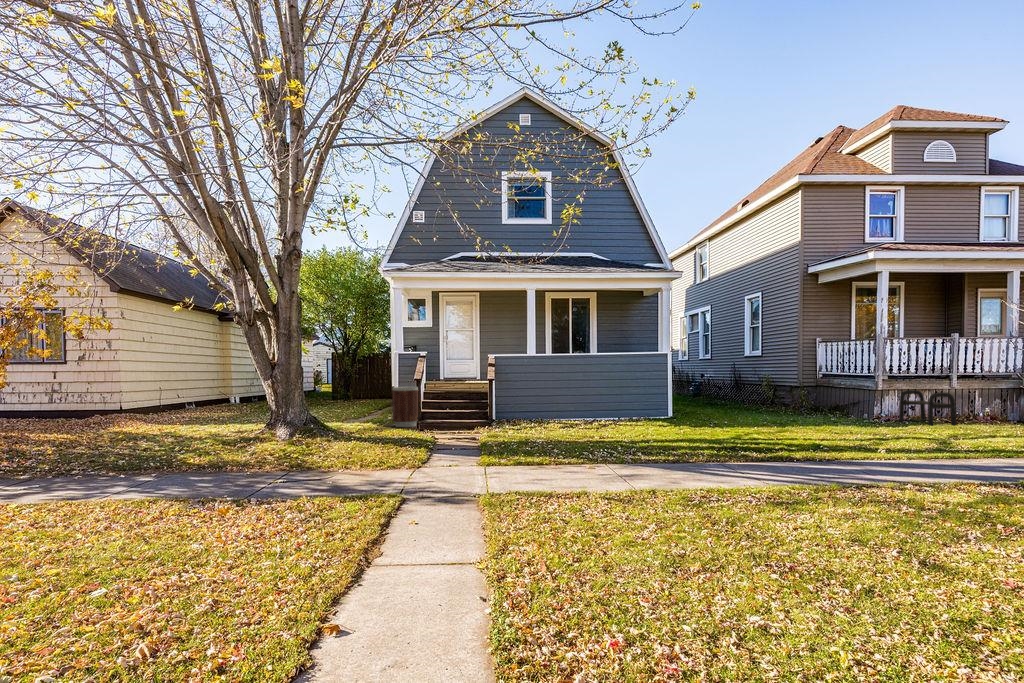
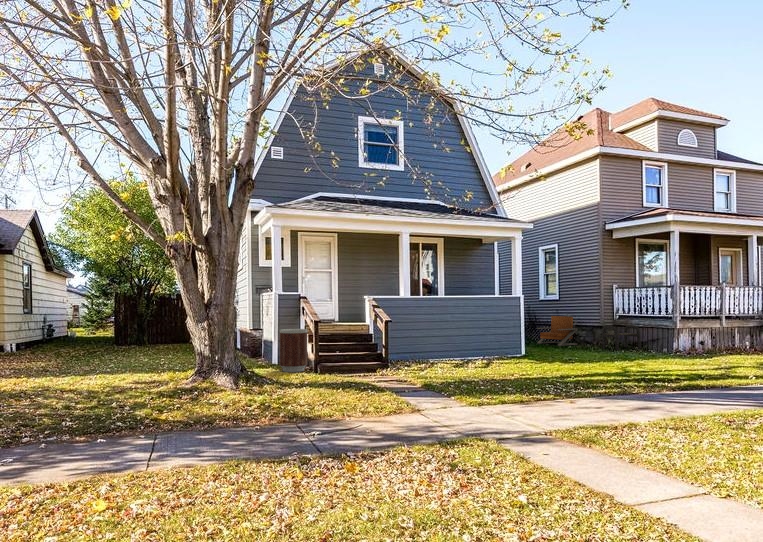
lounge chair: none [732,375,779,409] -> present [537,316,578,346]
bench: present [899,390,956,425] -> present [602,325,641,350]

